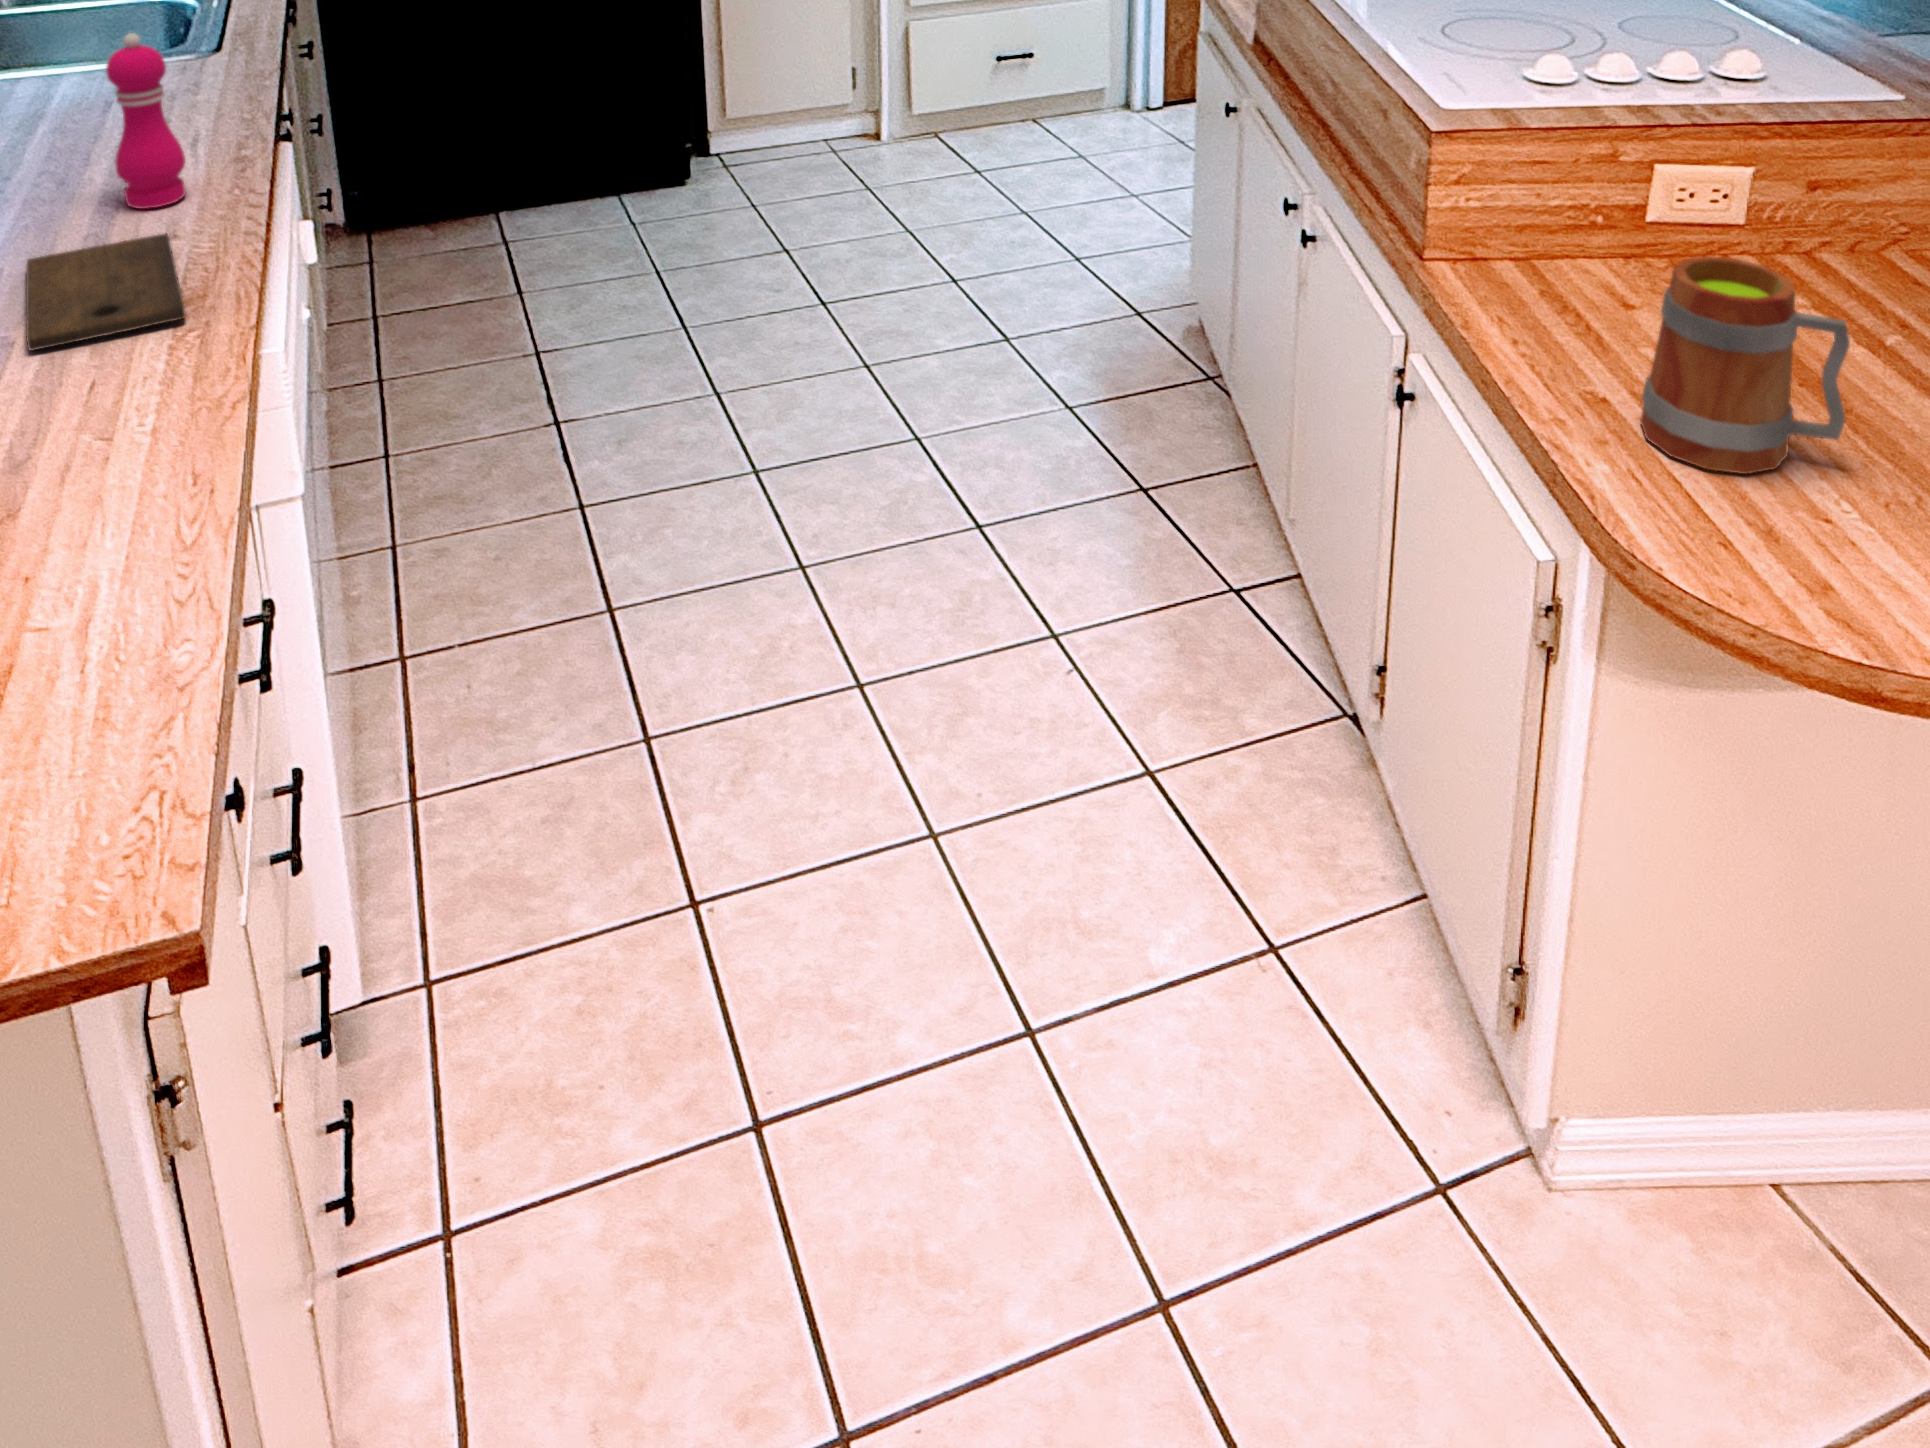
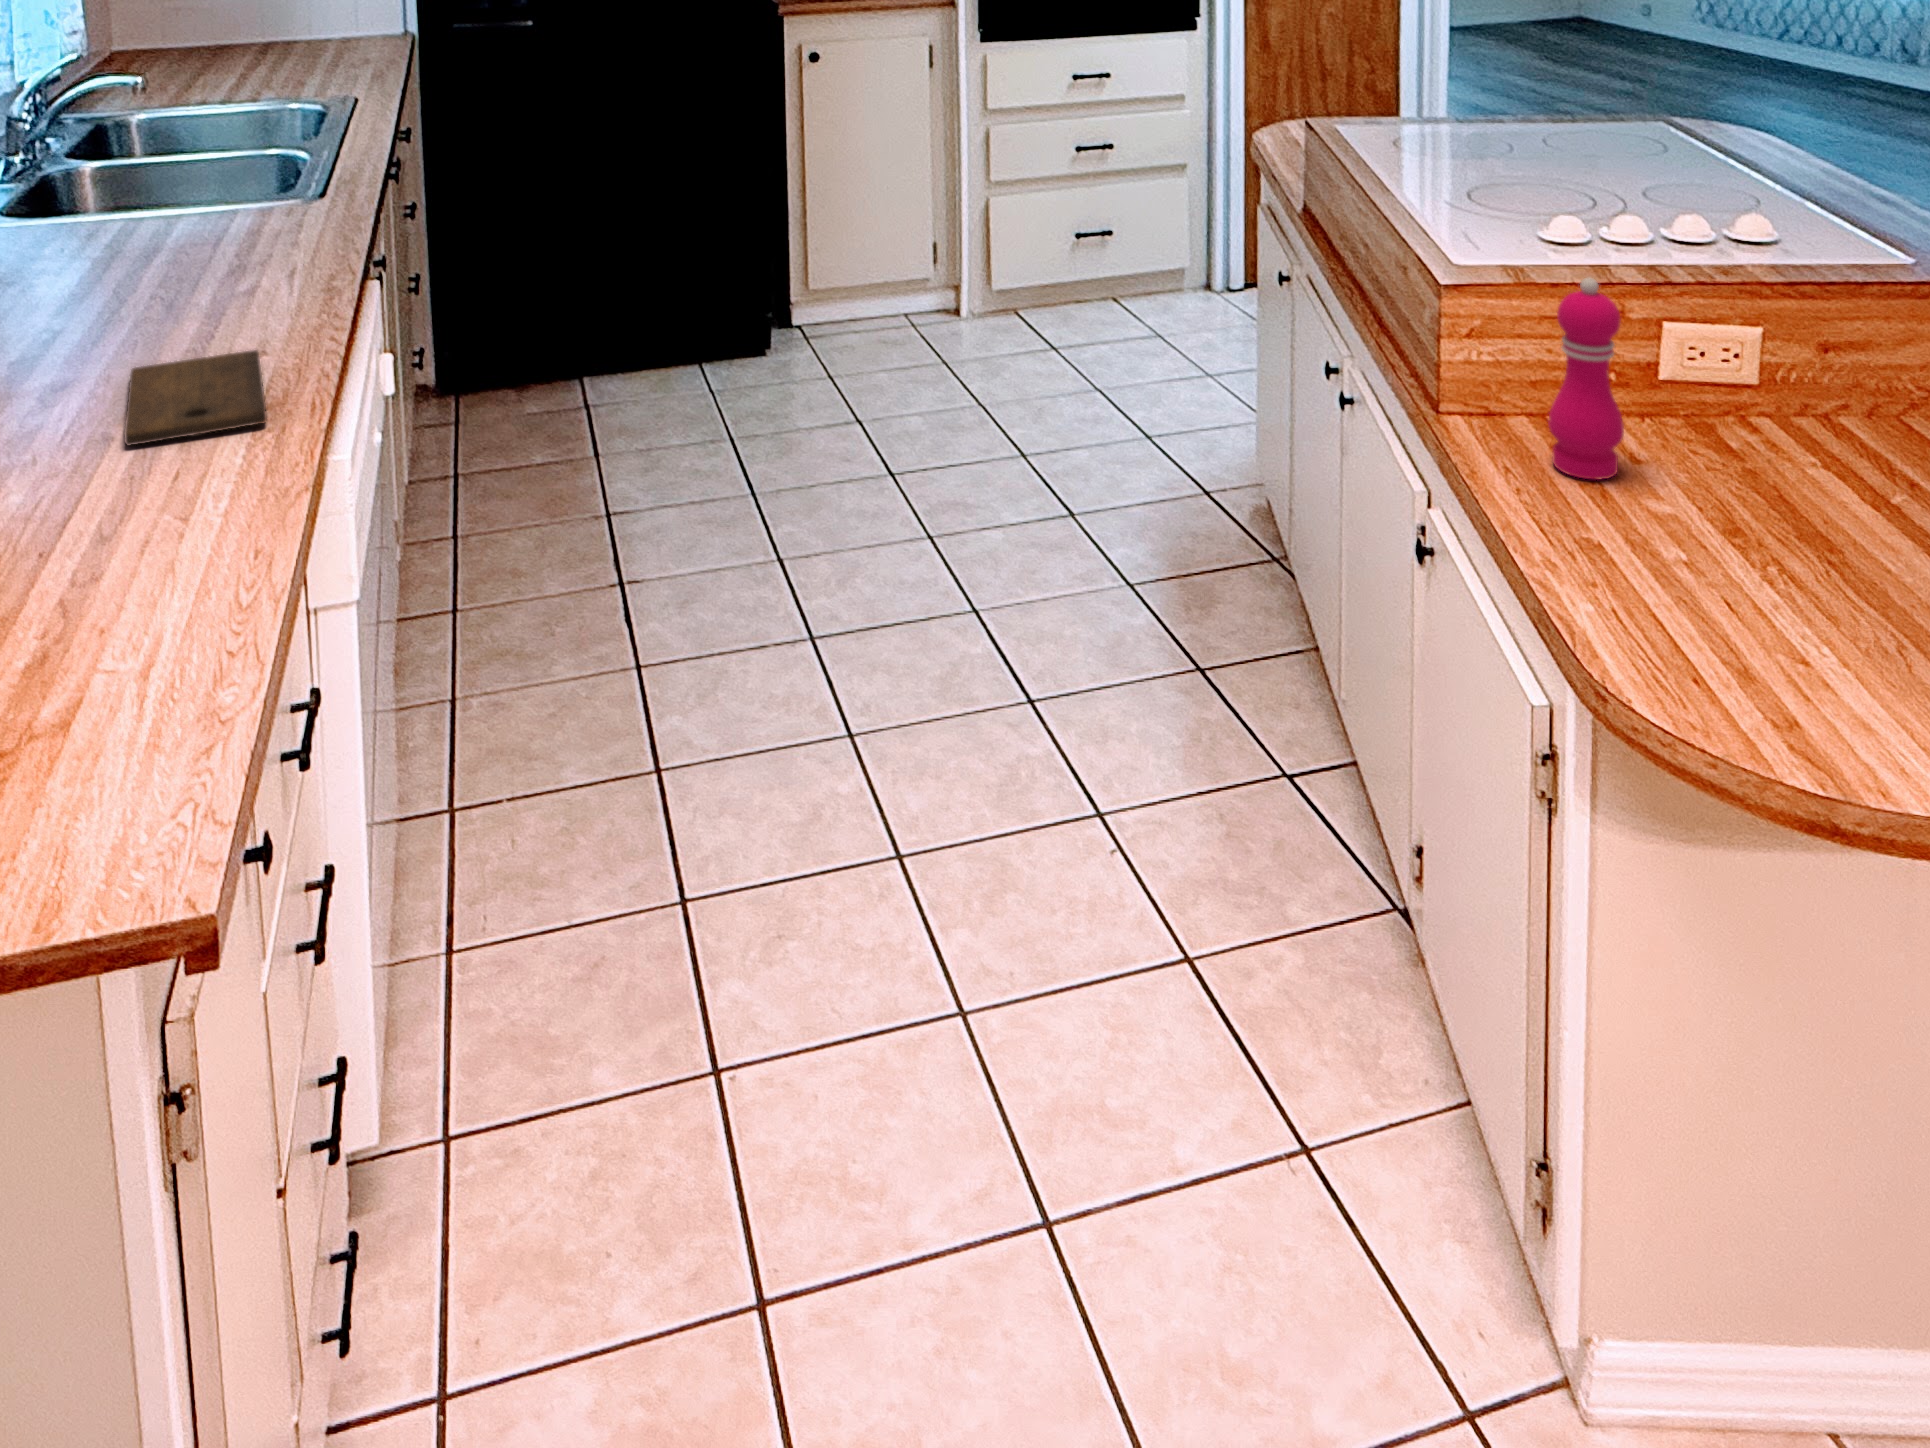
pepper mill: present [106,33,185,209] -> present [1548,278,1624,480]
mug: present [1640,256,1850,474] -> none [1627,393,1821,610]

